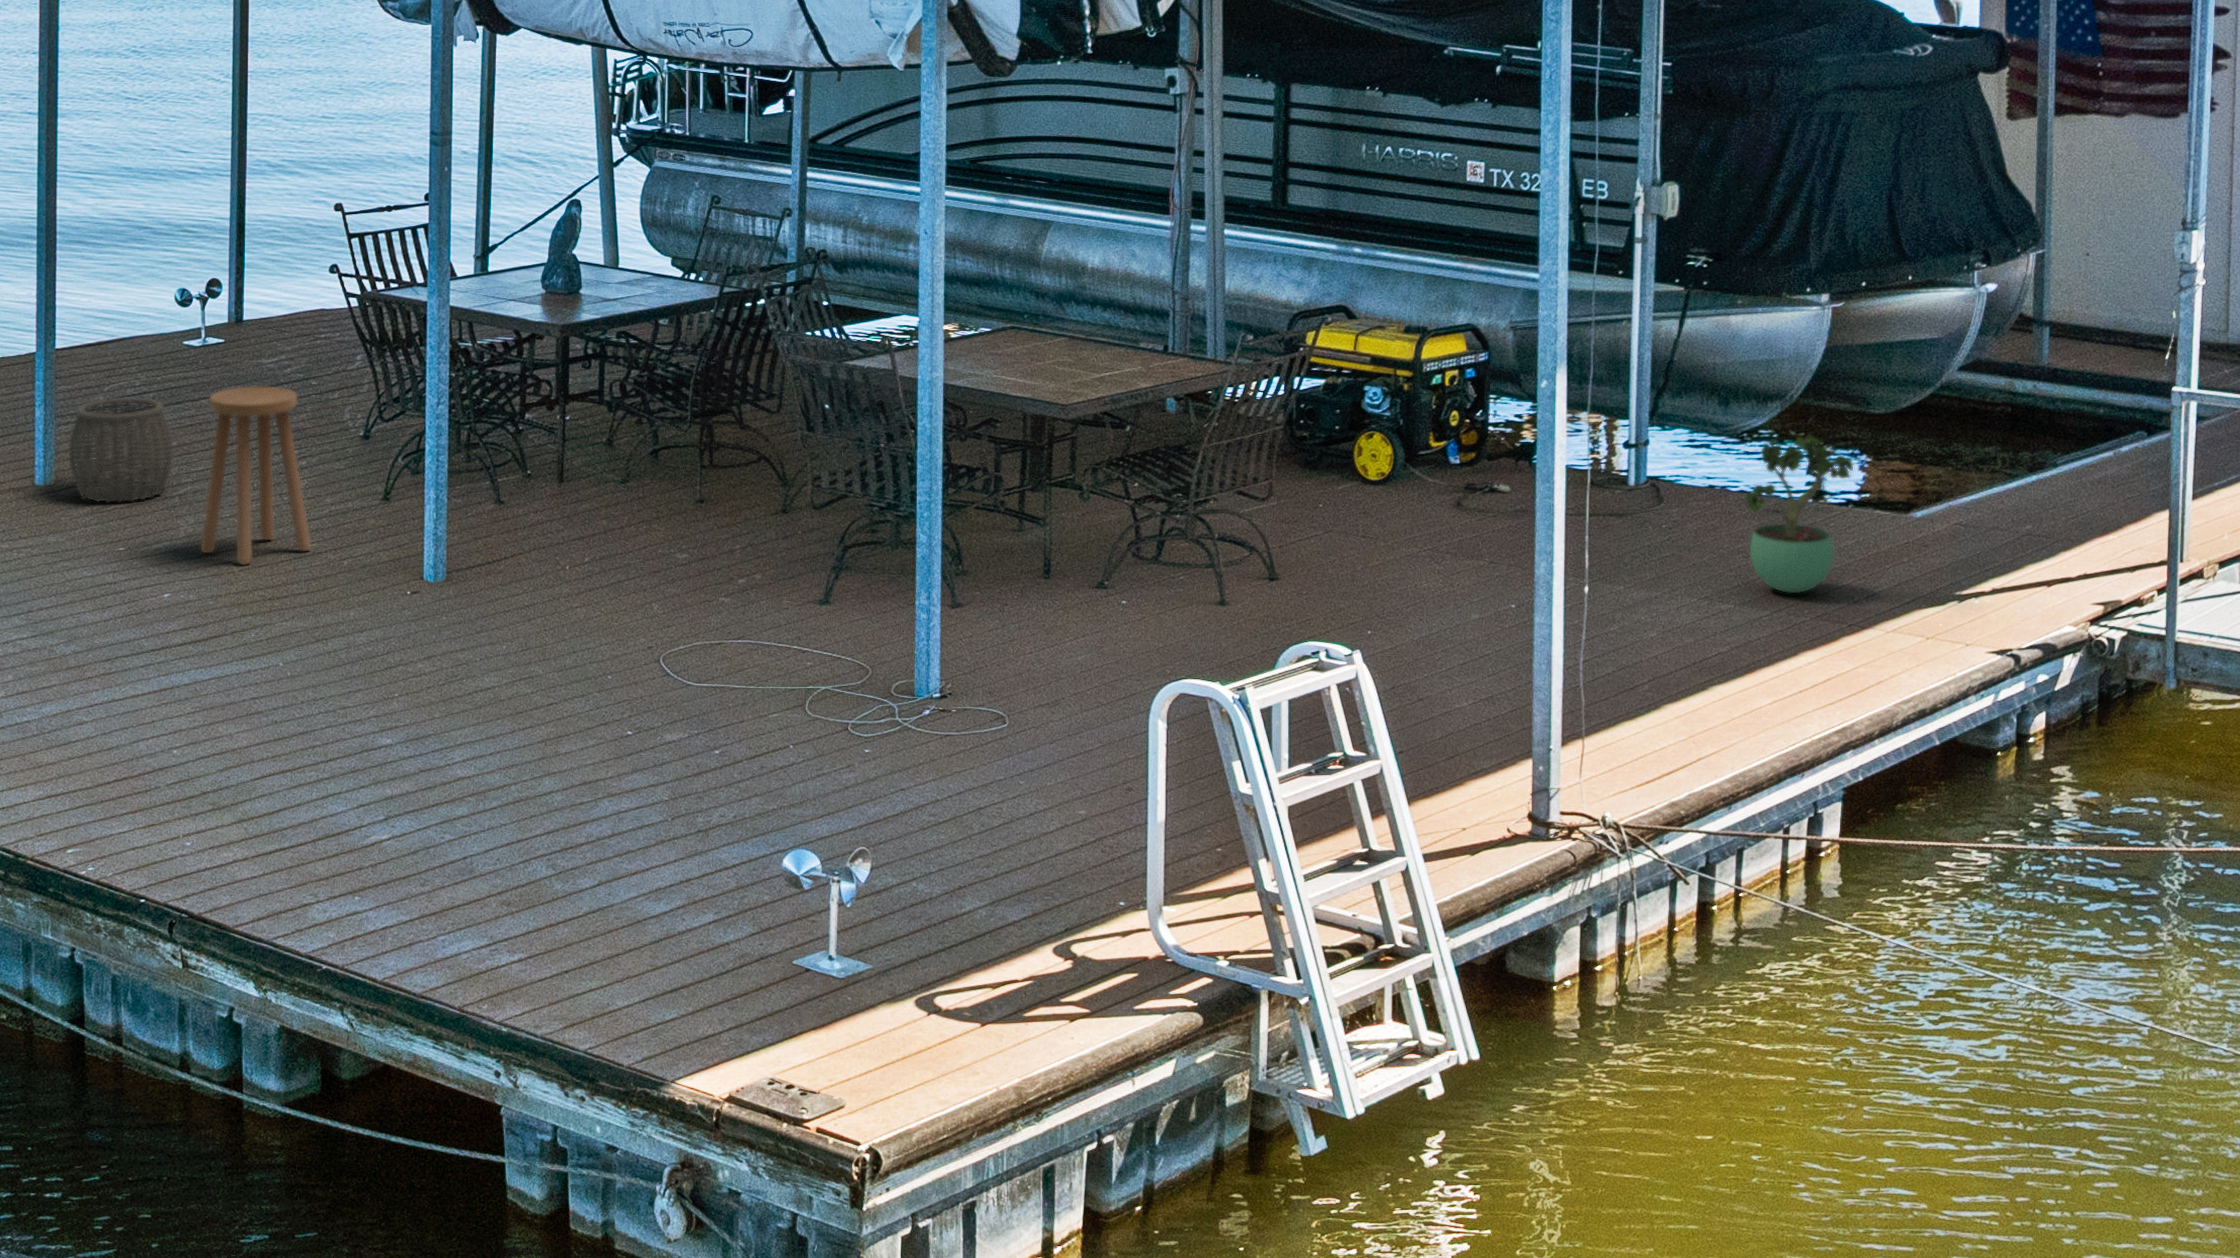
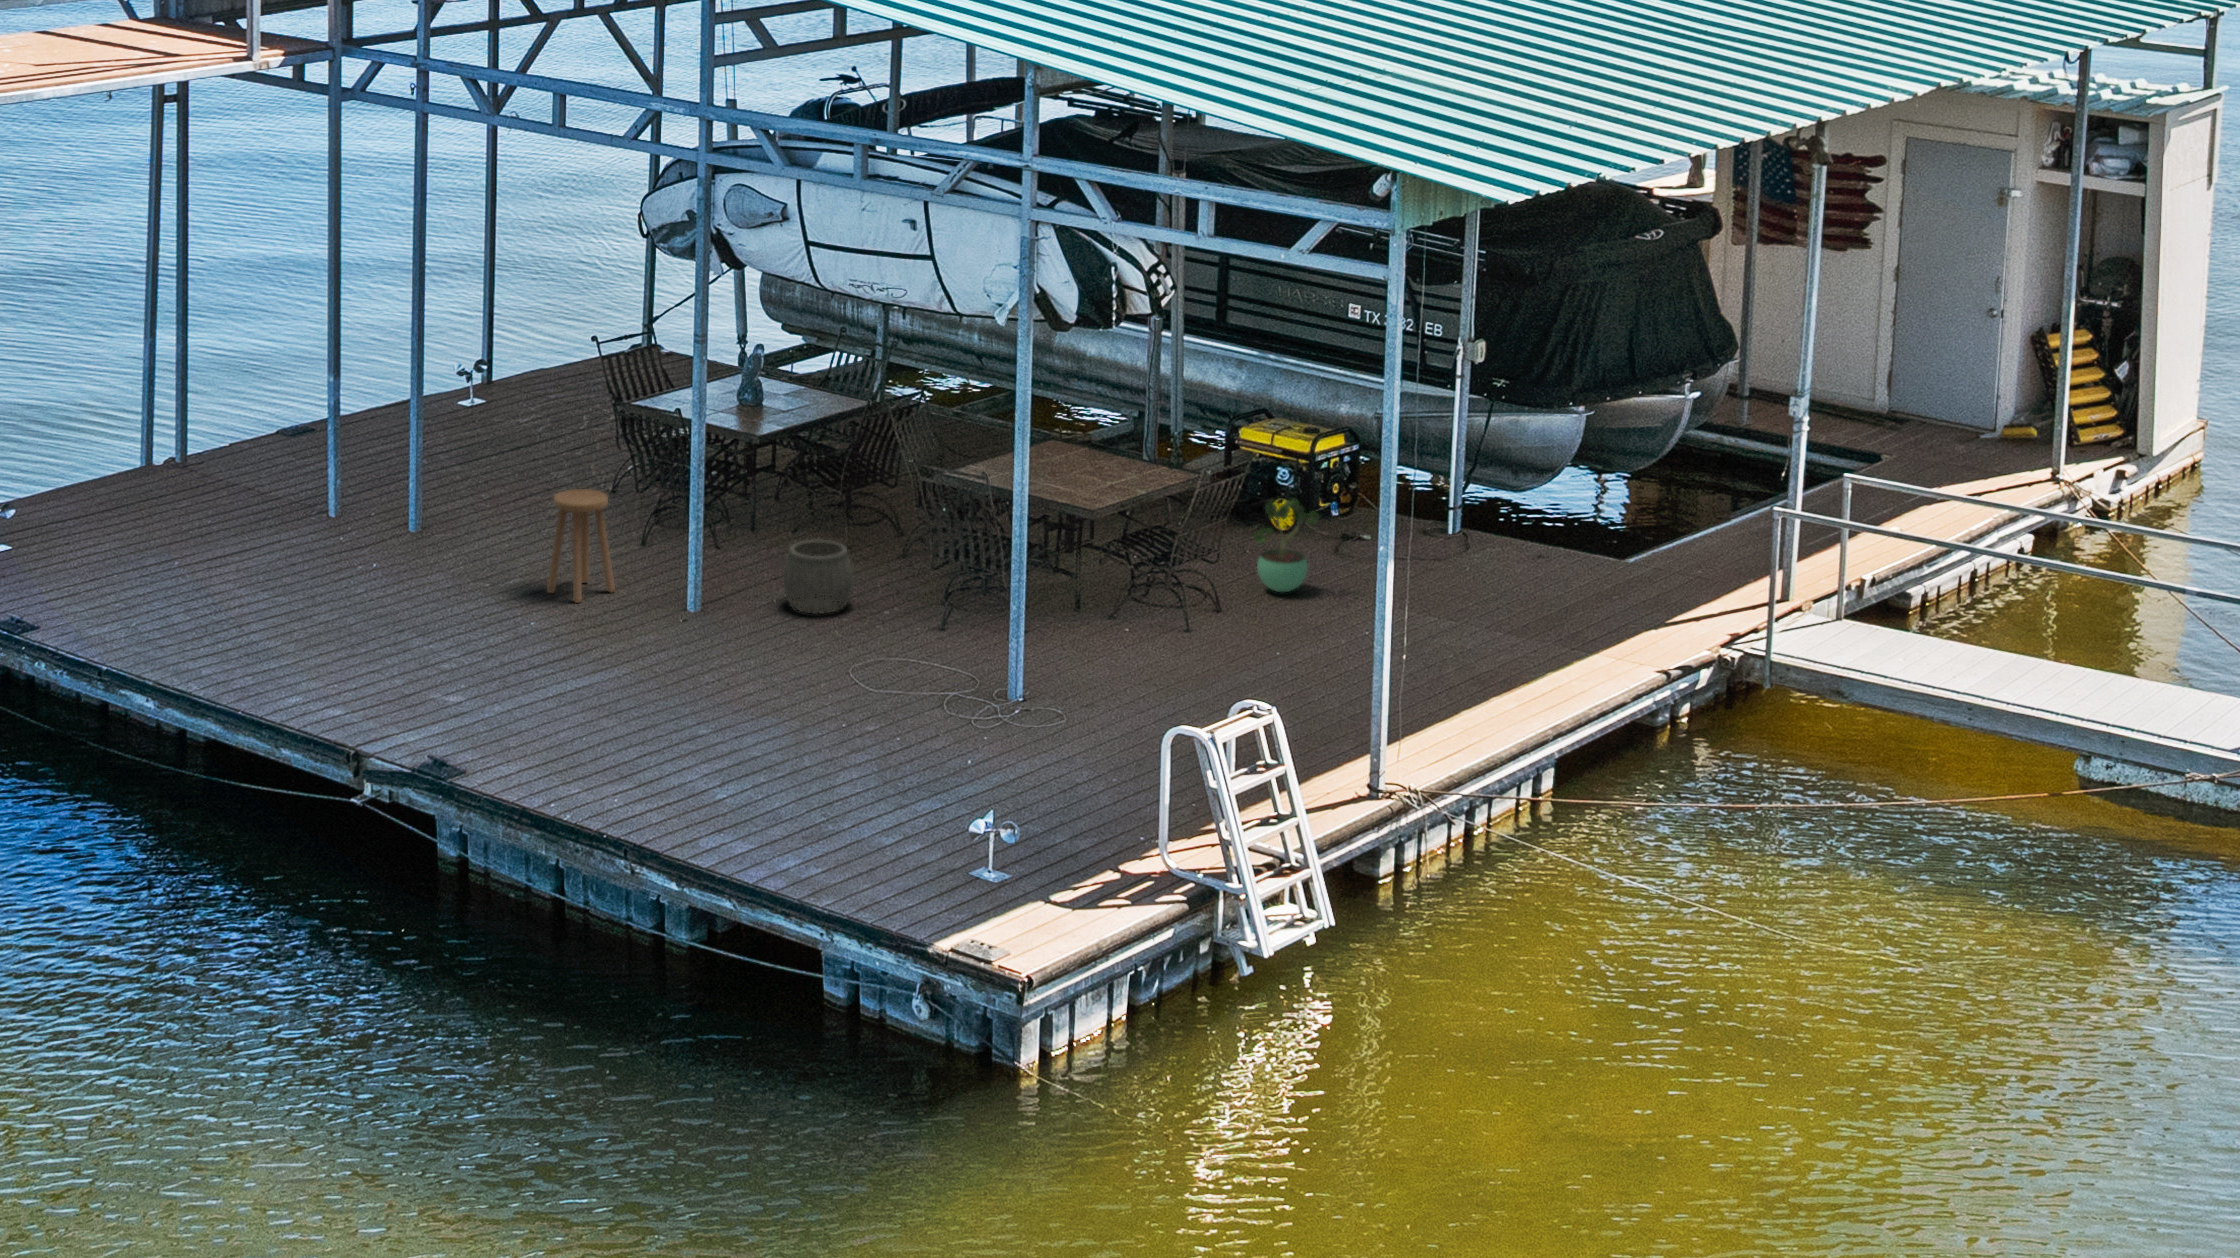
woven basket: present [69,398,173,502] -> present [783,540,853,614]
potted plant: present [1746,434,1853,593] -> present [1255,498,1319,592]

